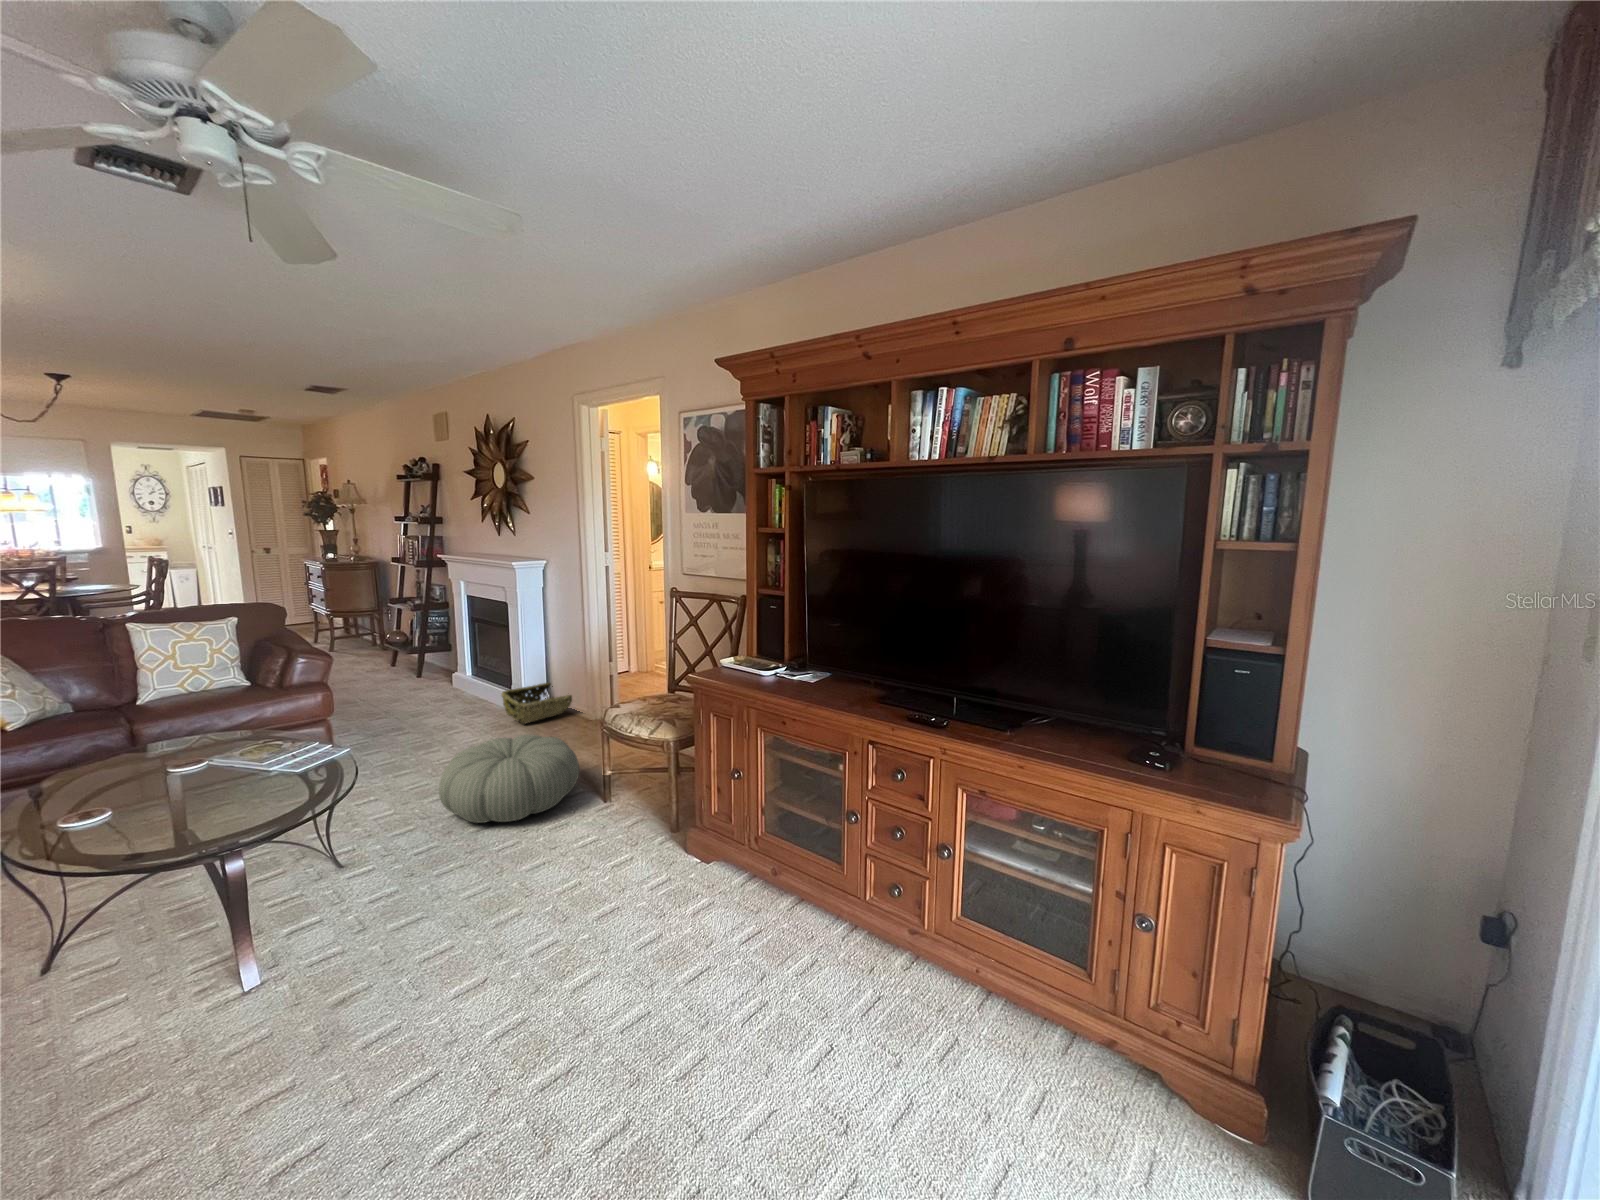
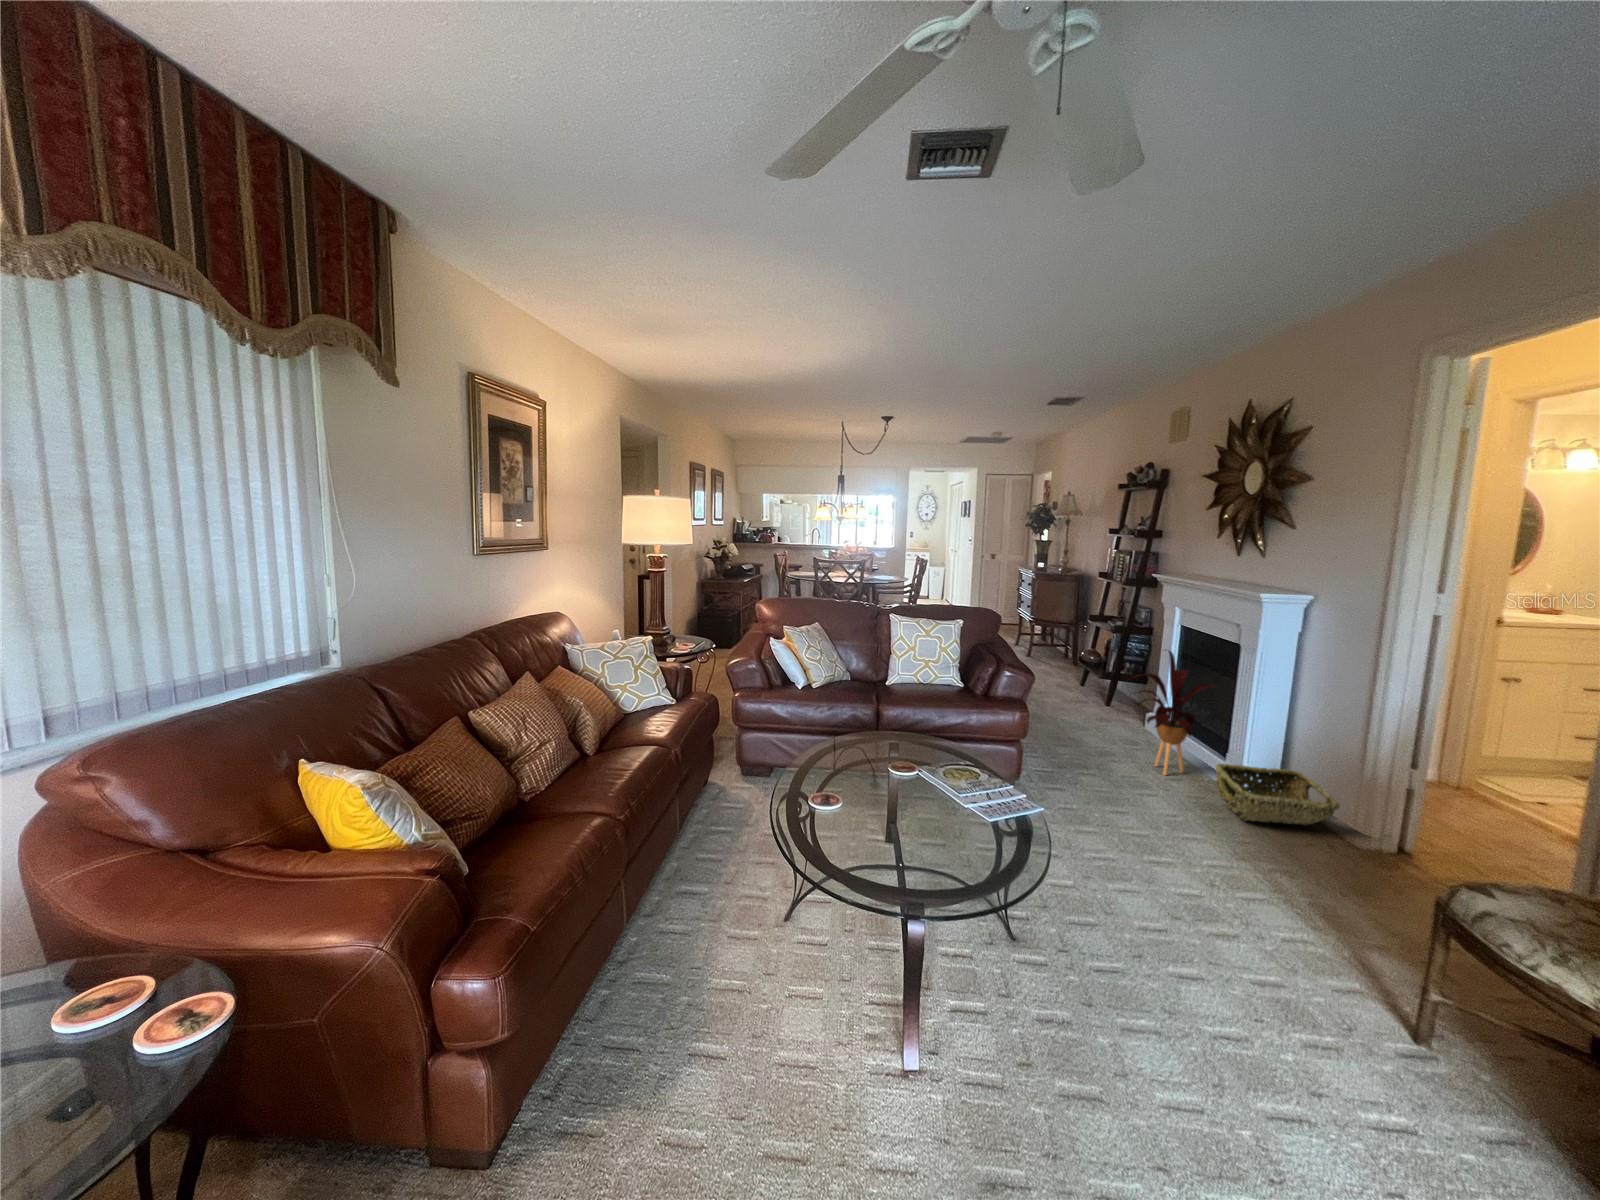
house plant: none [424,614,500,715] -> present [1131,651,1216,775]
pouf: present [439,734,579,823] -> none [1131,849,1379,1026]

